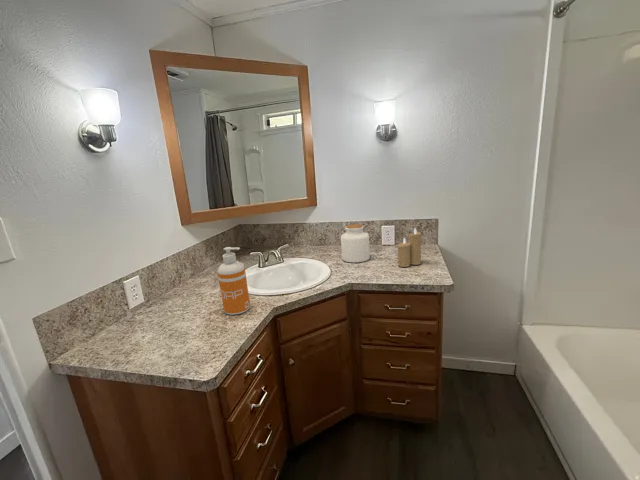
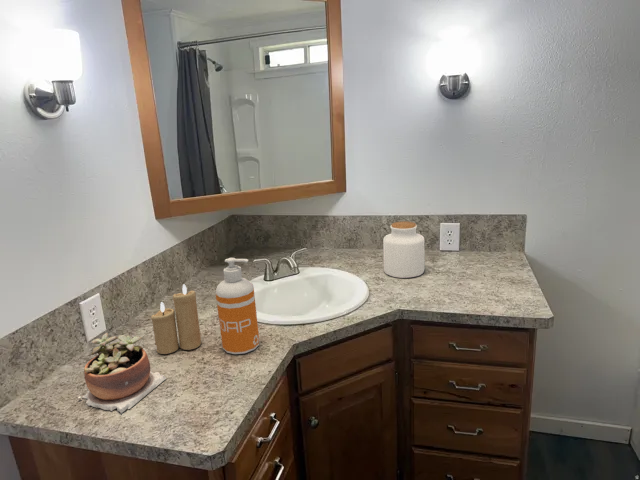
candle: present [398,229,421,267] -> present [151,284,201,354]
succulent plant: none [117,300,182,356] -> present [78,333,166,413]

